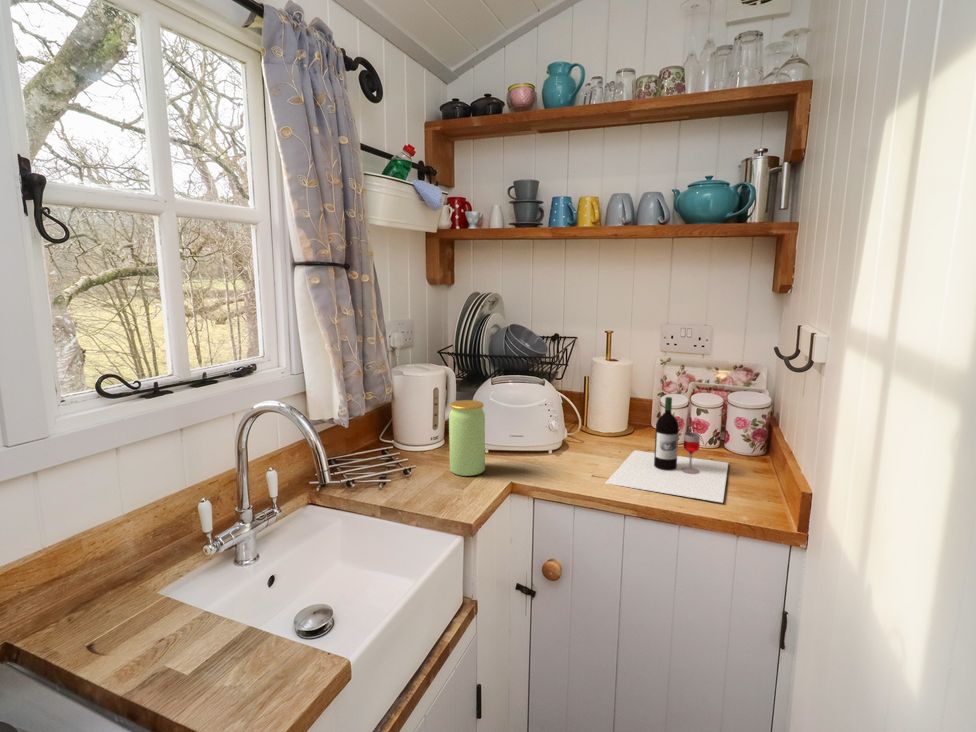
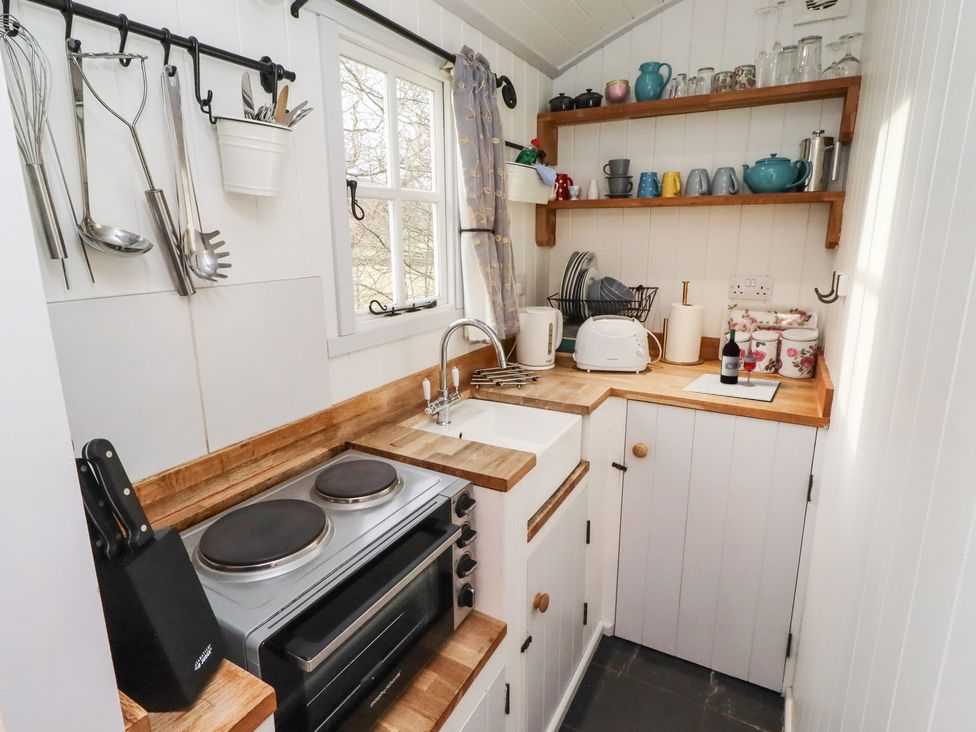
jar: present [449,400,485,476] -> none [564,330,592,384]

